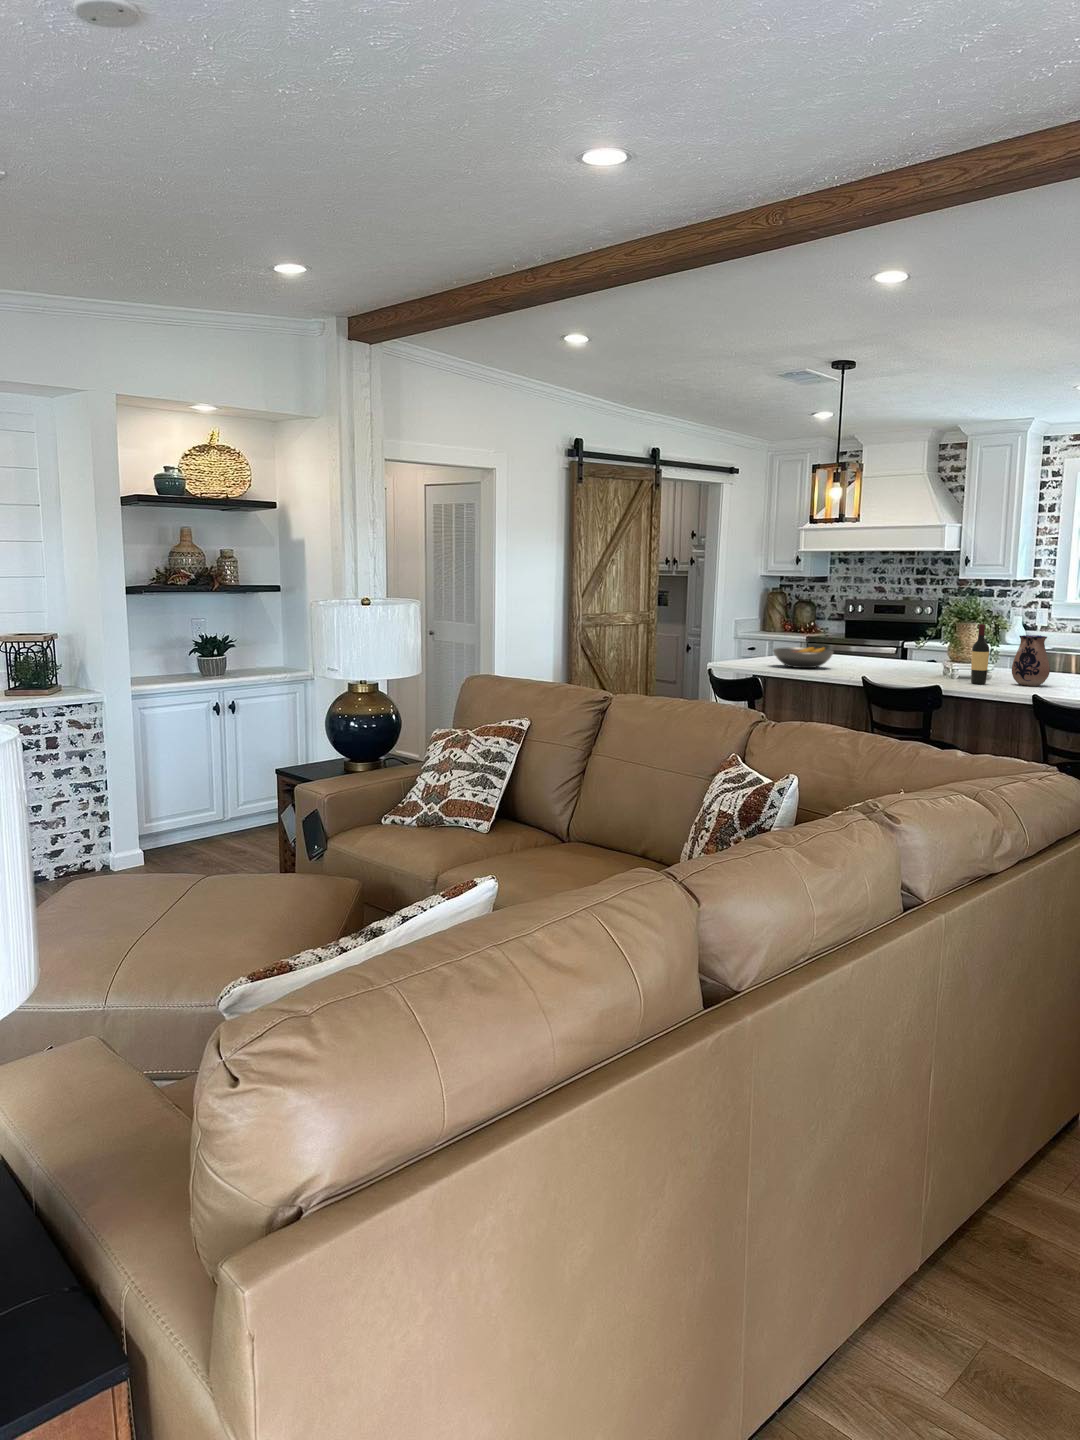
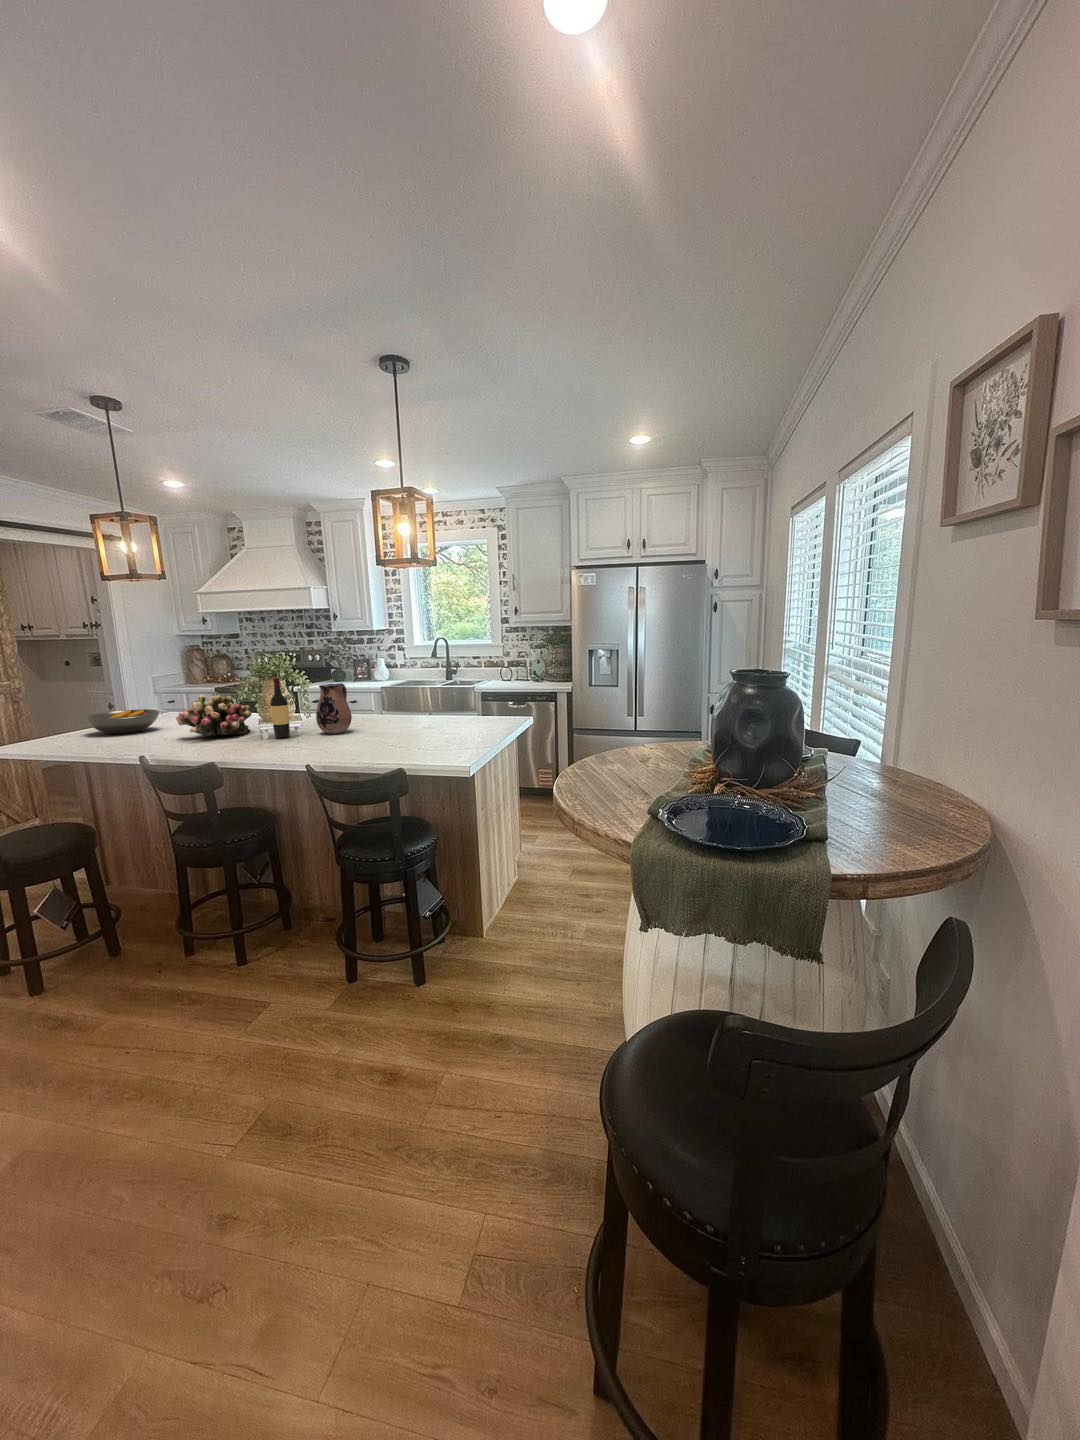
flower arrangement: none [872,636,939,678] -> present [176,694,251,736]

